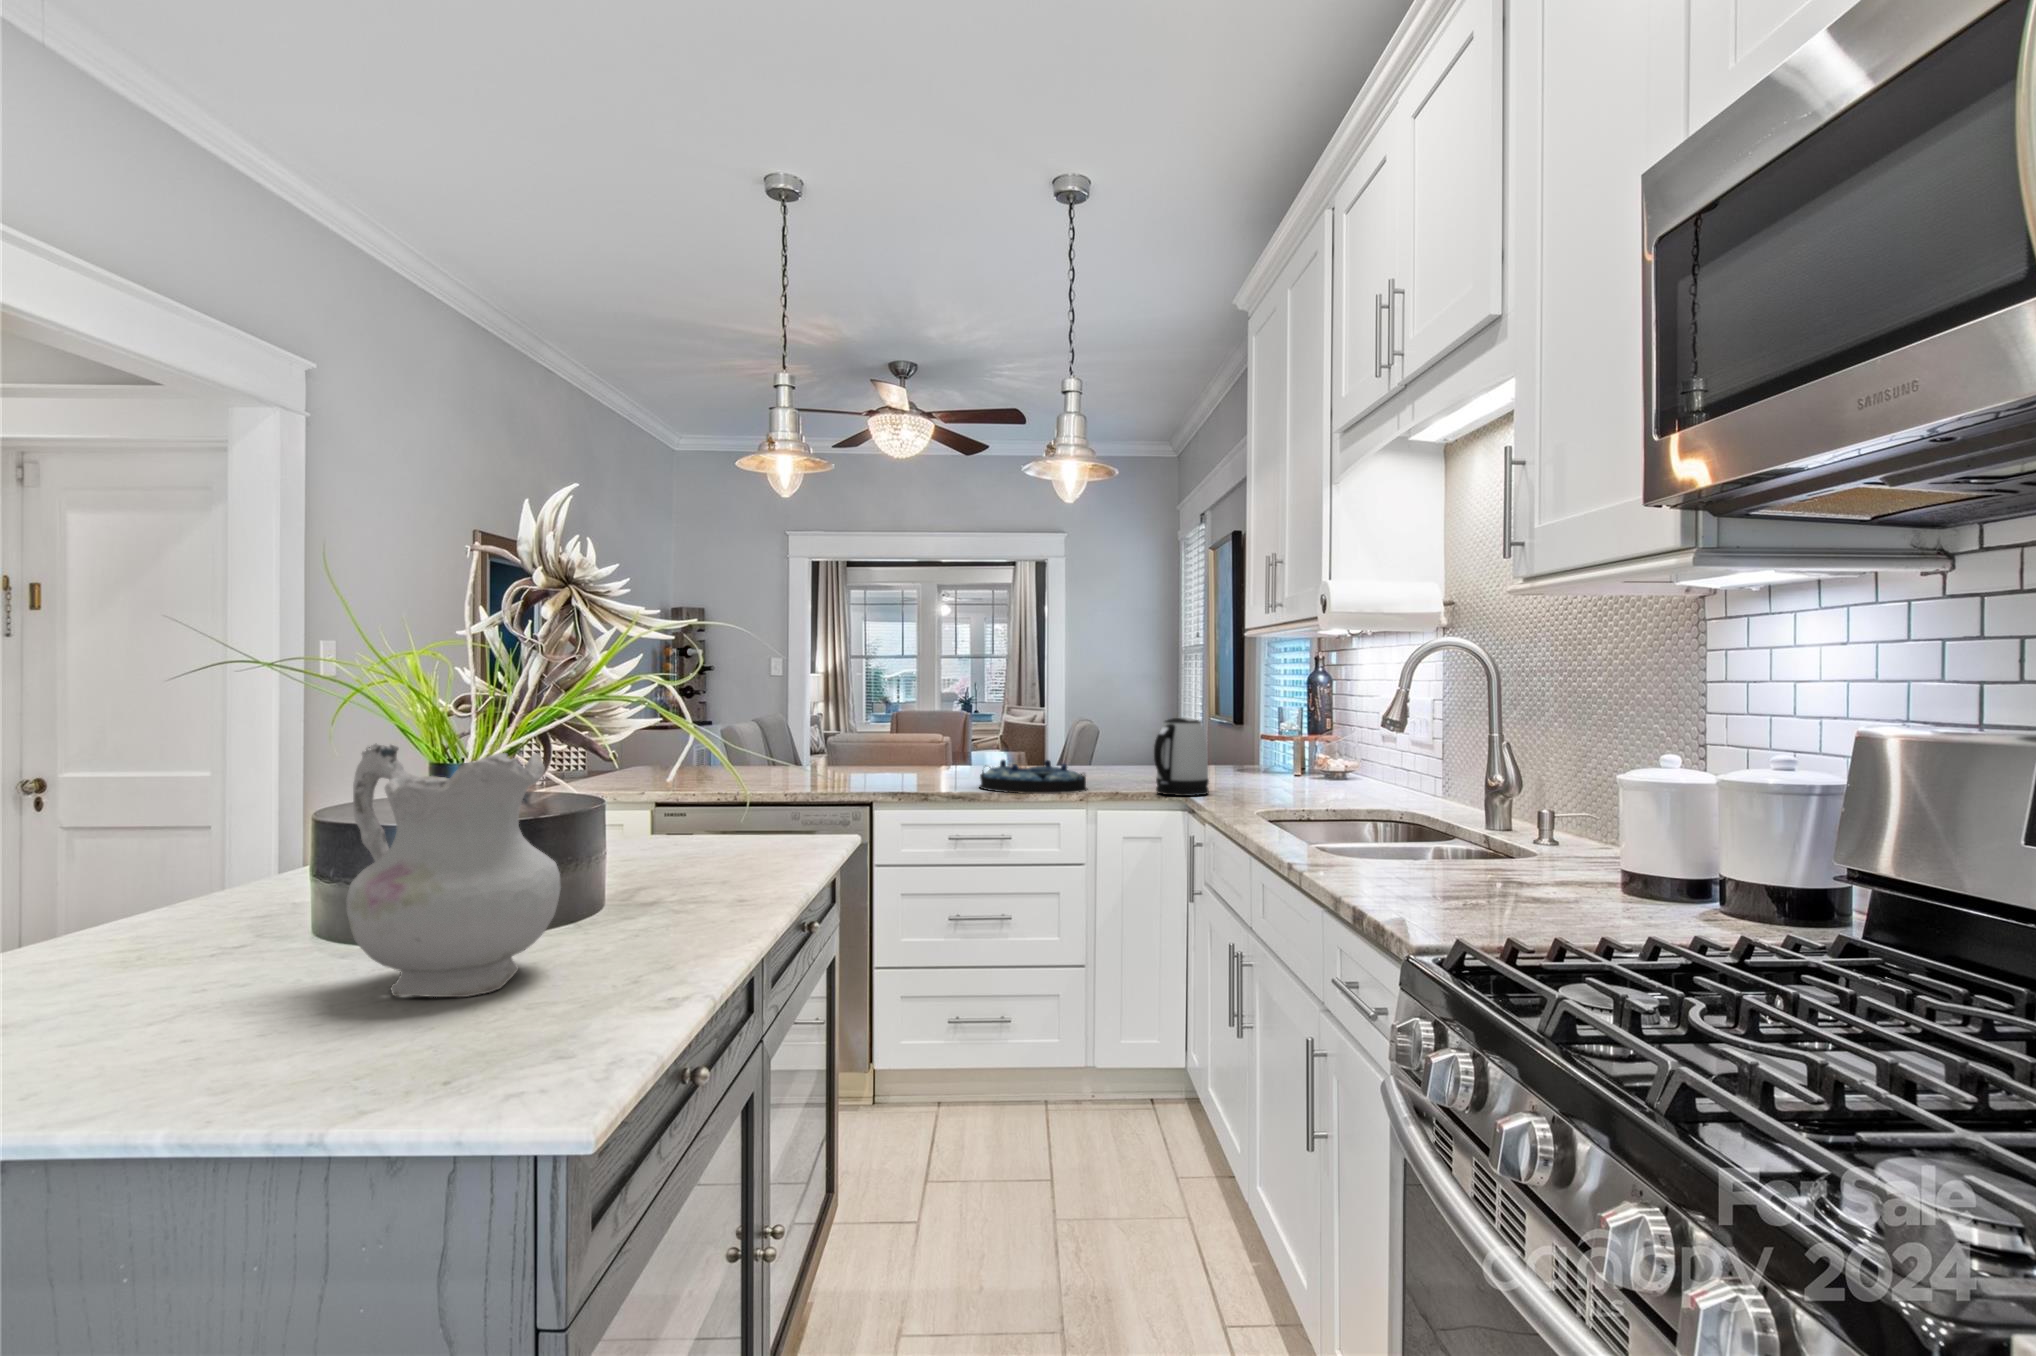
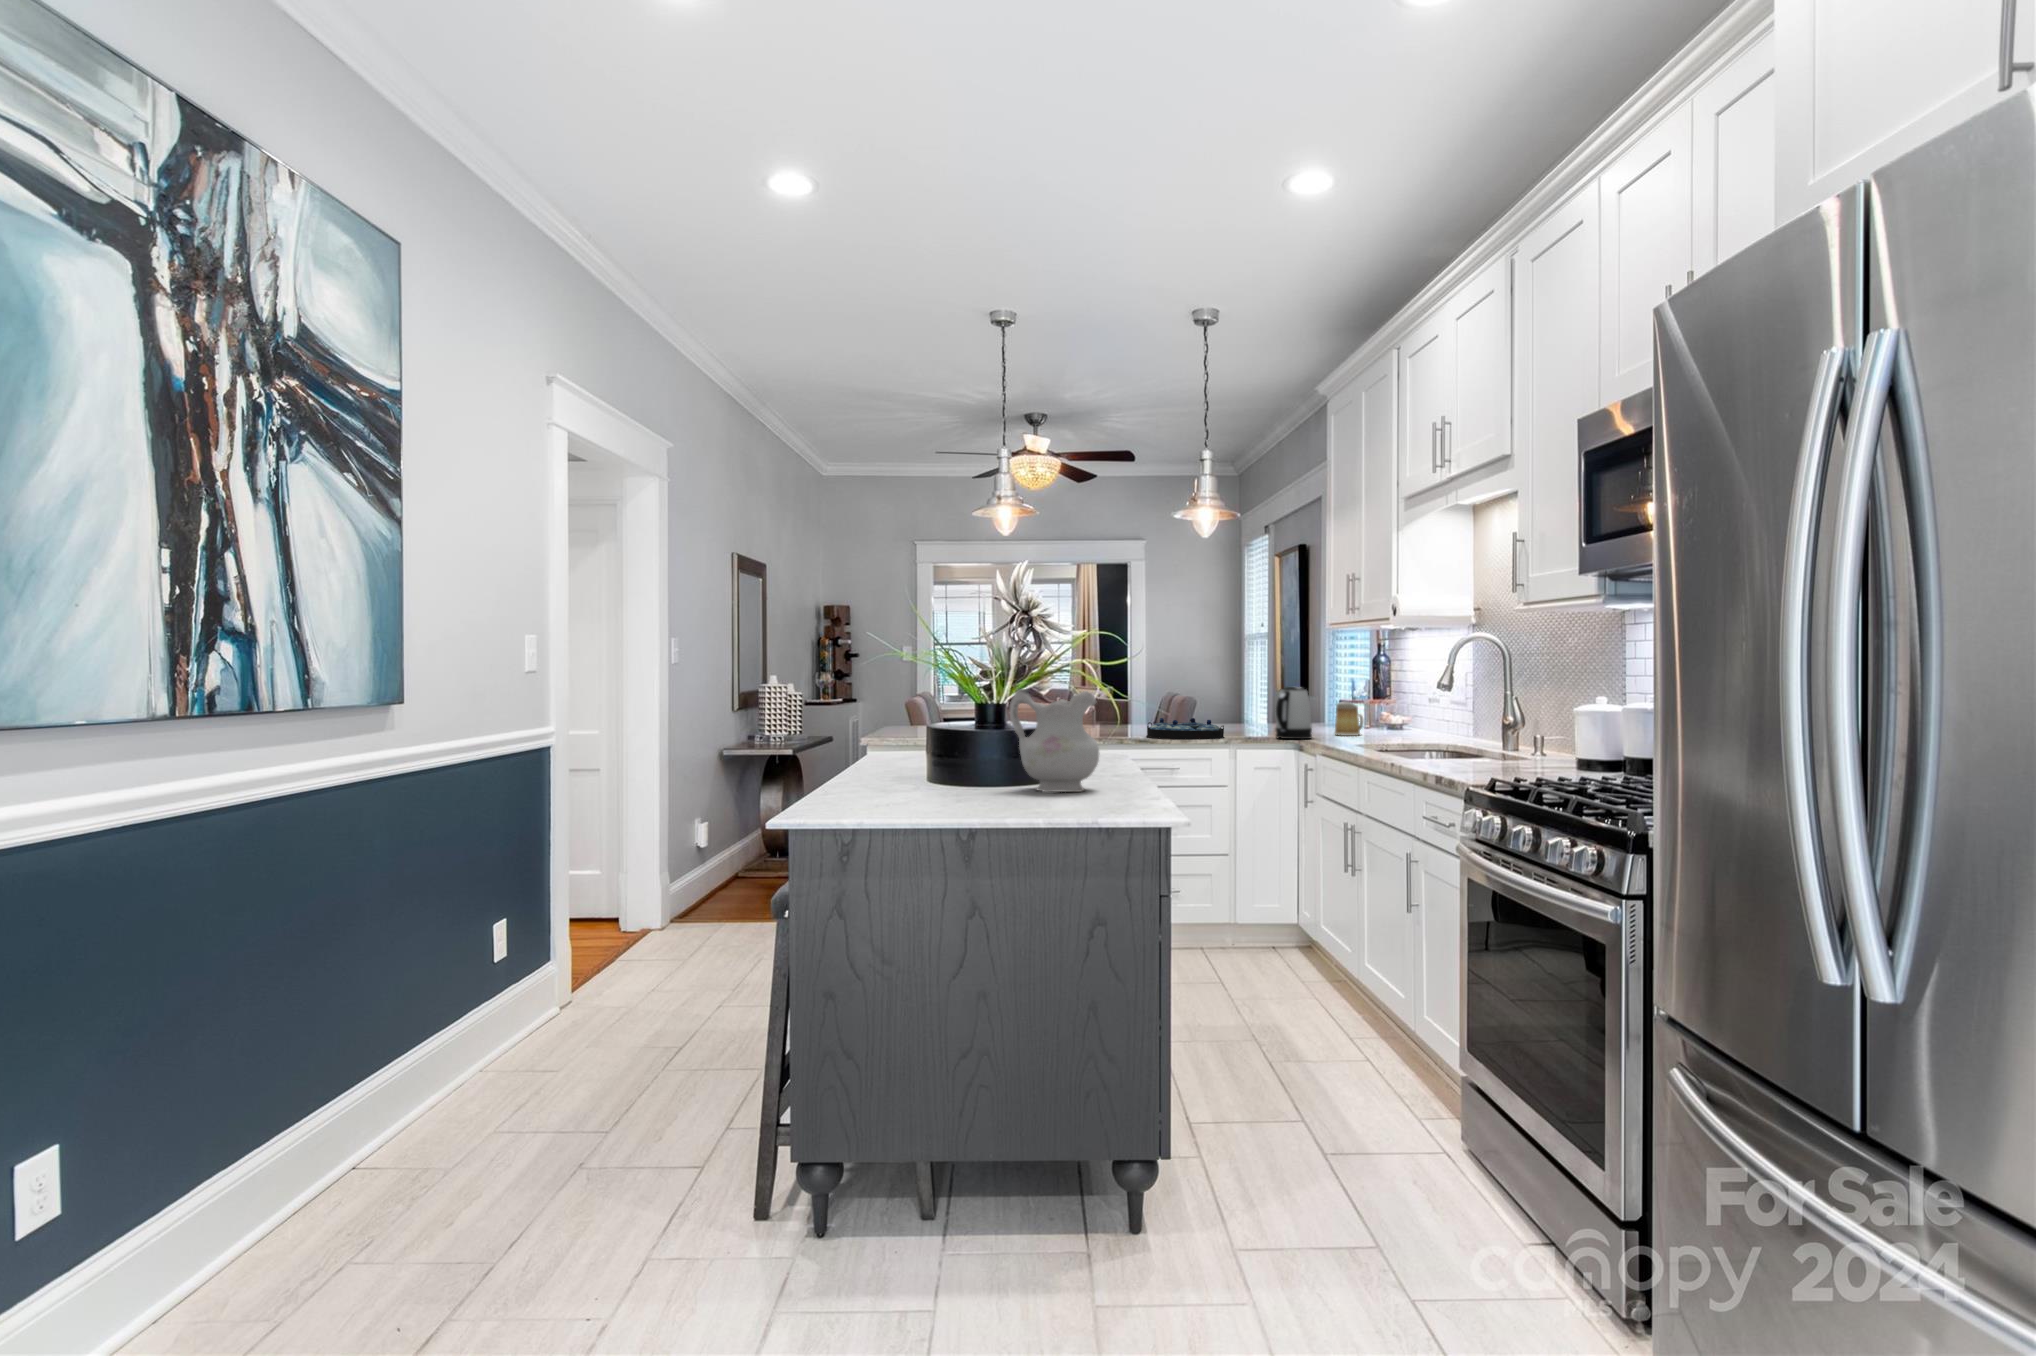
mug: none [1247,739,1289,789] -> present [1334,702,1363,736]

